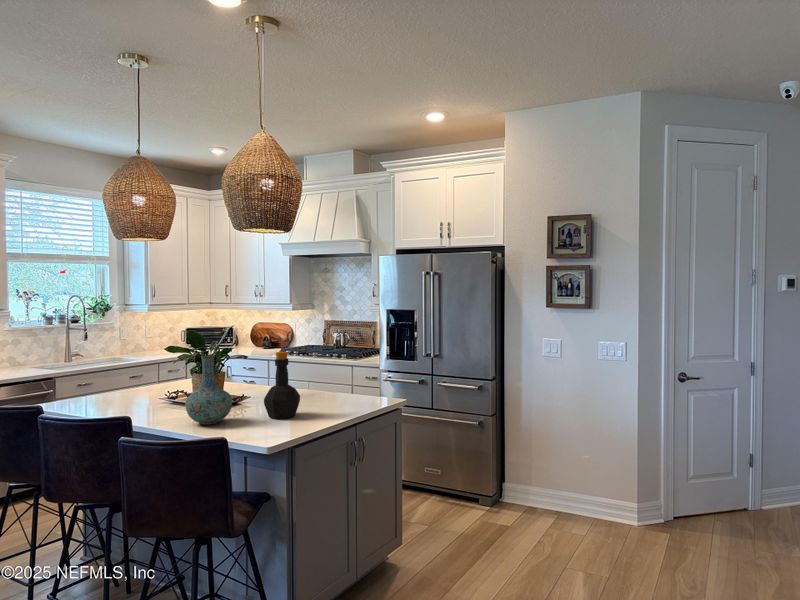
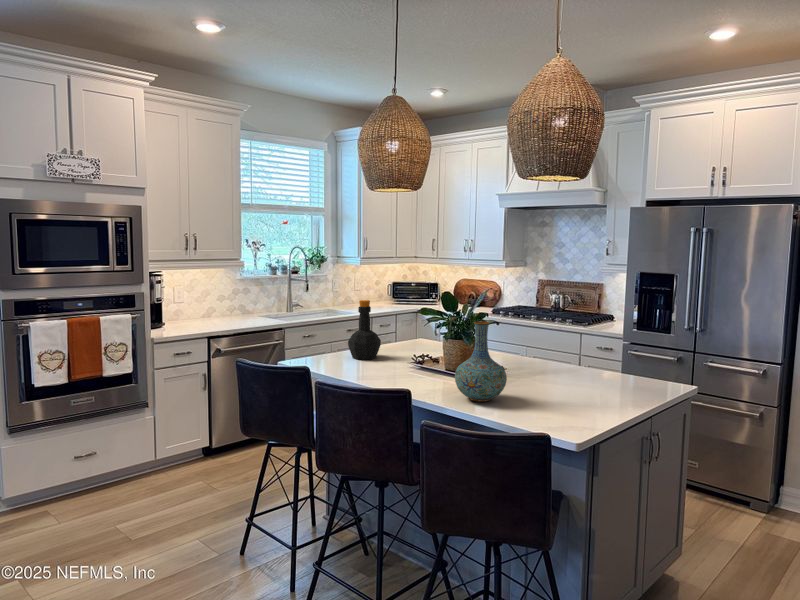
bottle: present [264,352,300,419] -> present [348,300,381,360]

